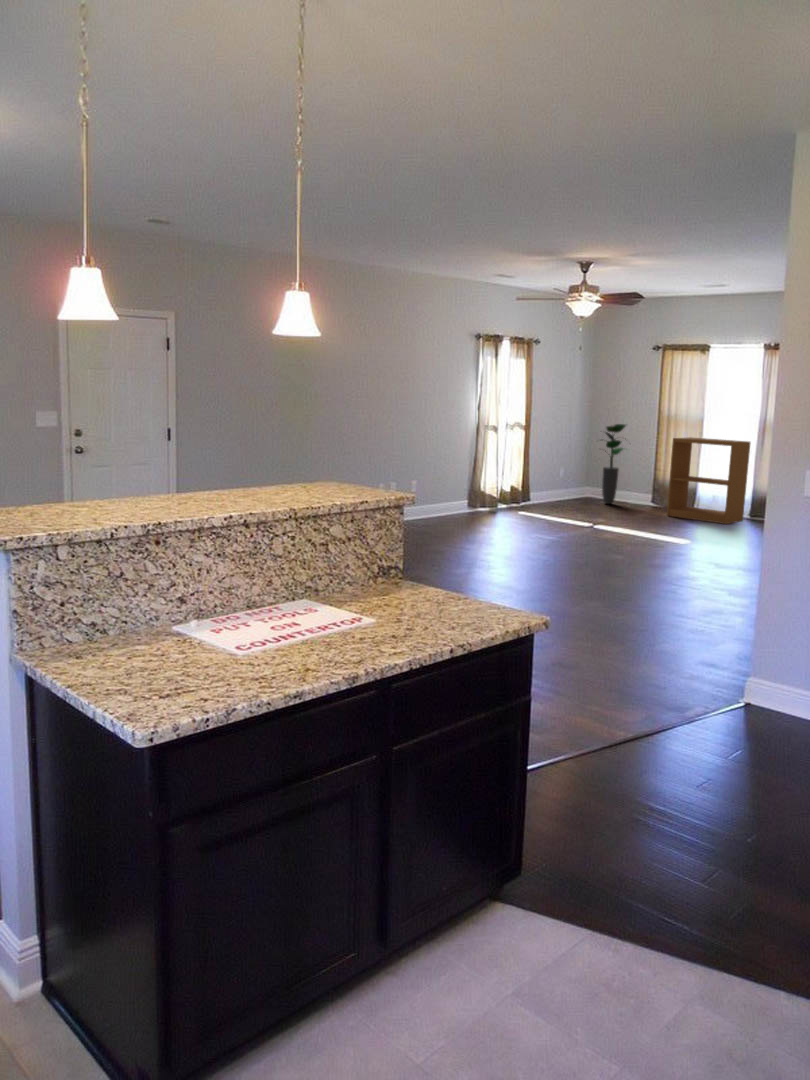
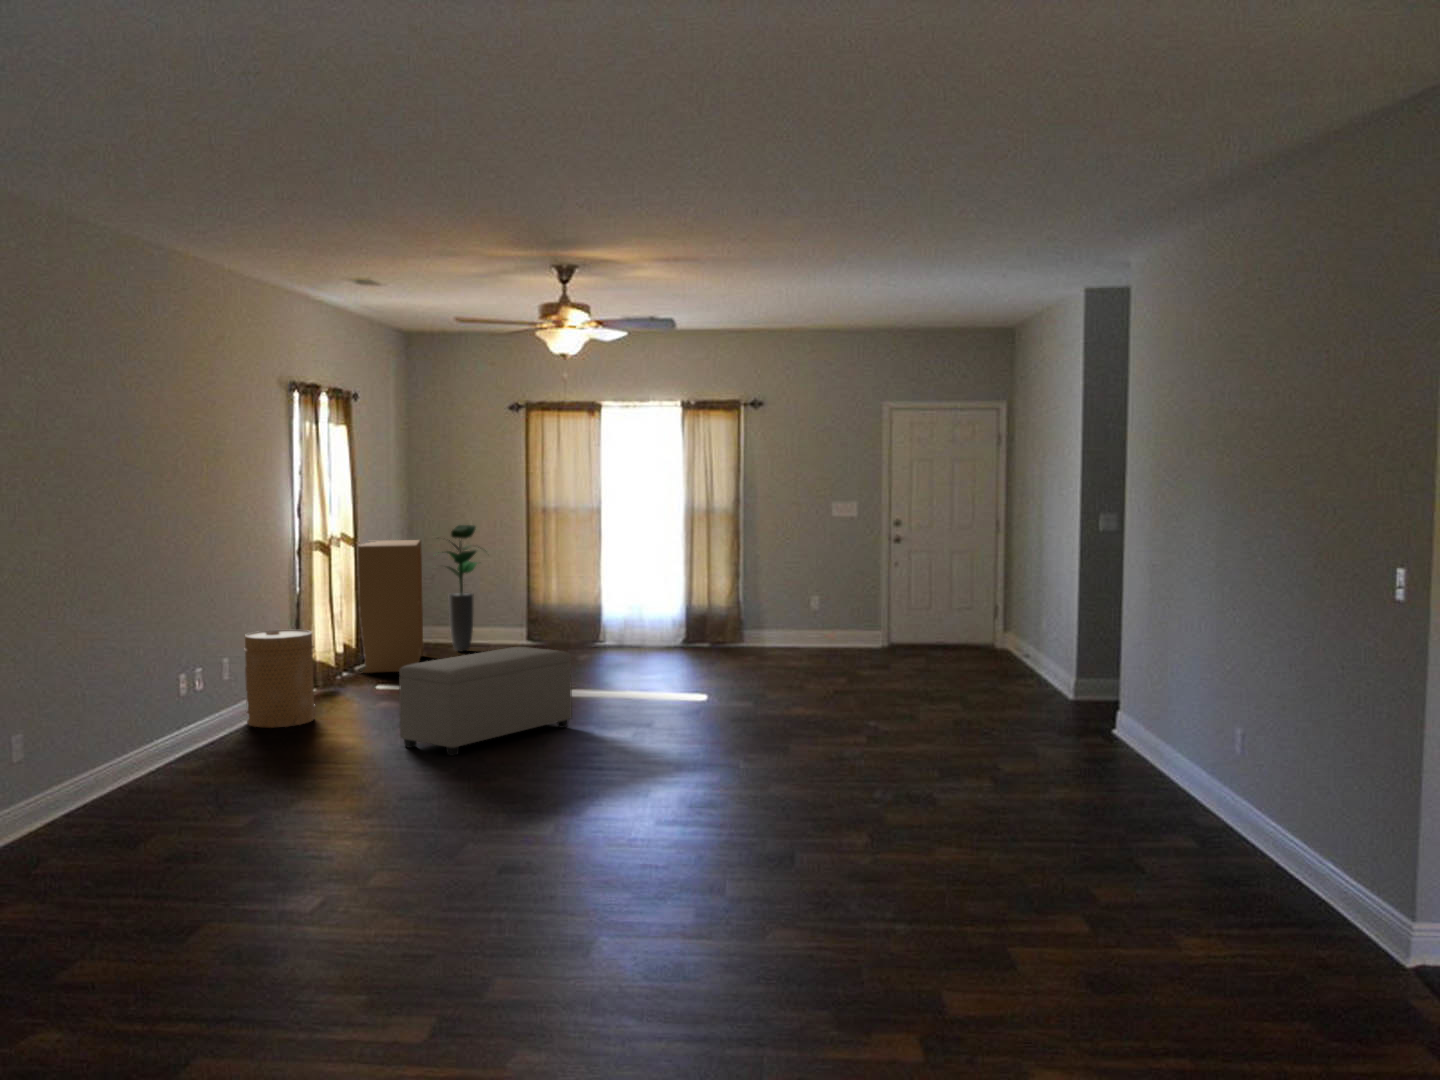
bookshelf: present [667,437,751,524] -> present [358,540,423,673]
basket: none [424,471,460,522] -> present [244,630,315,727]
ottoman: none [465,494,569,545] -> present [399,647,572,756]

